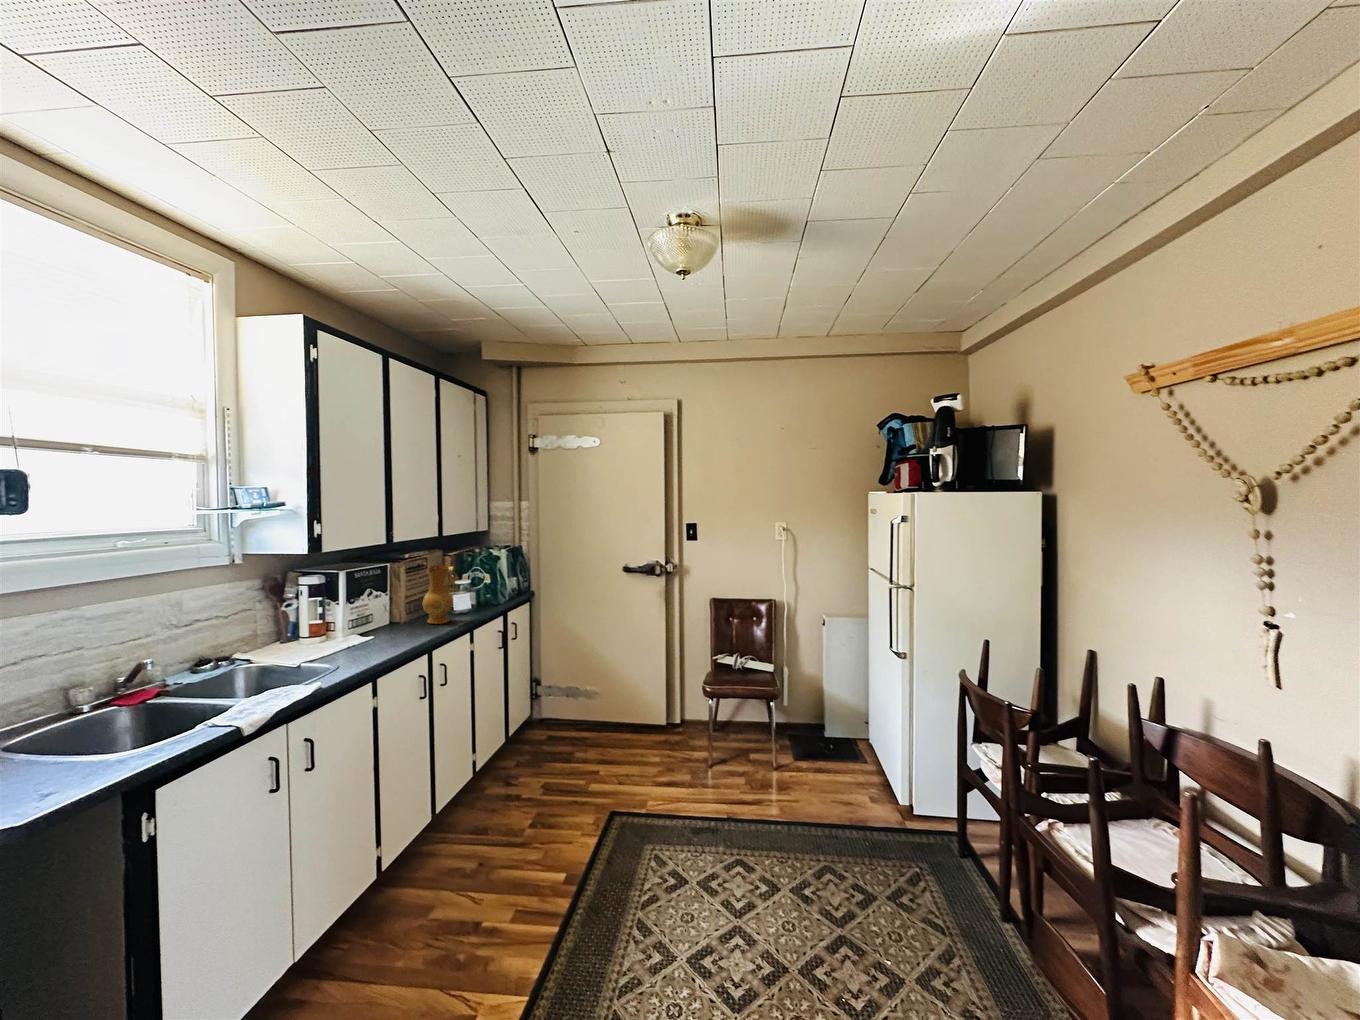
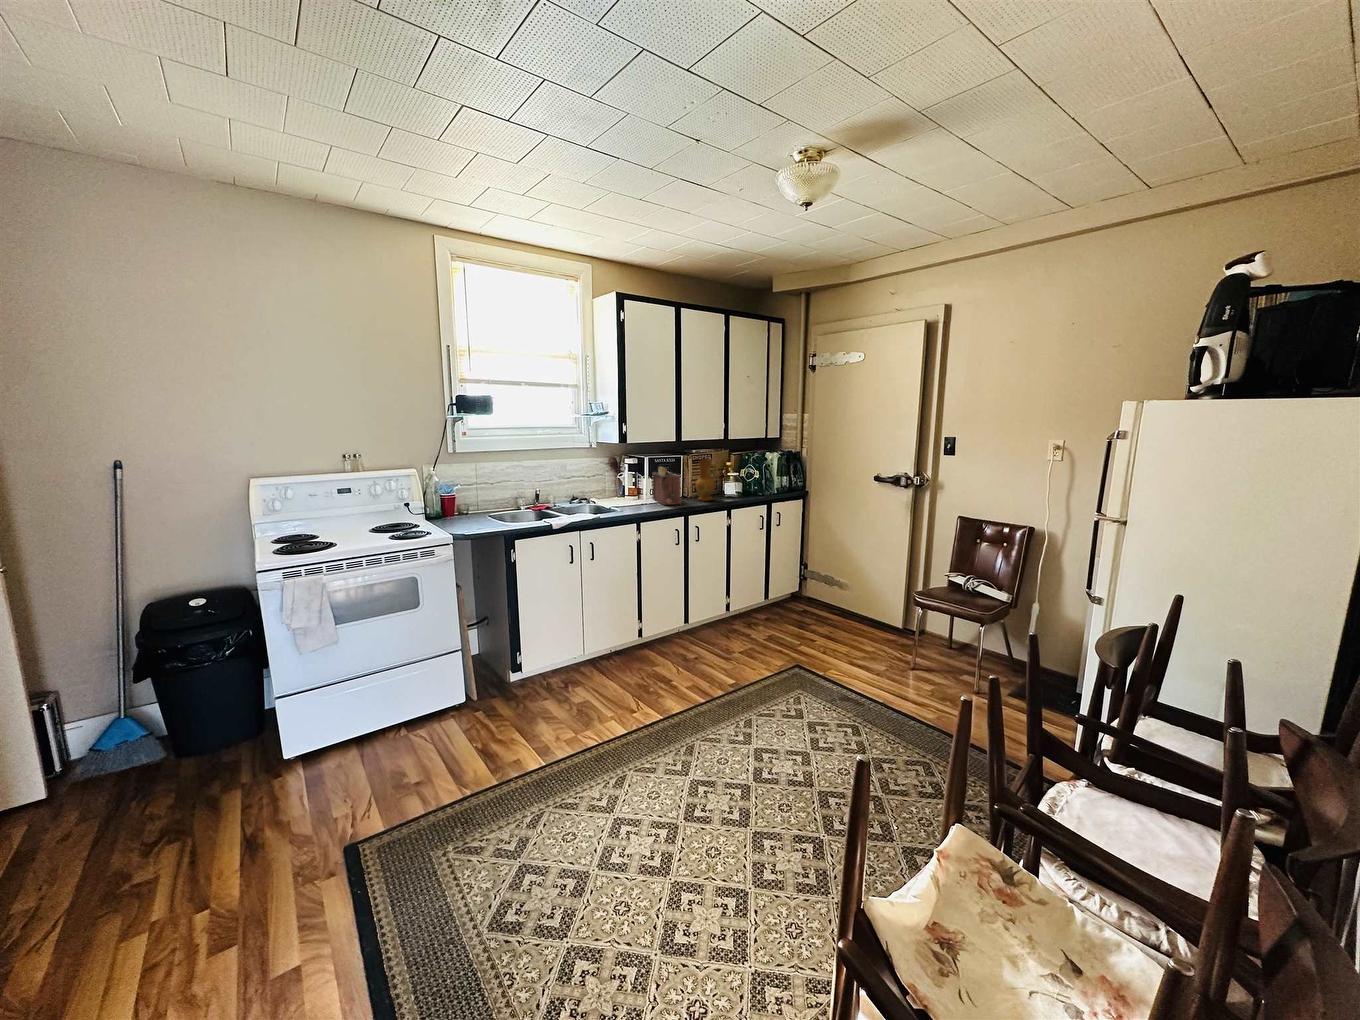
toaster: none [355,583,417,641] -> present [652,467,681,505]

